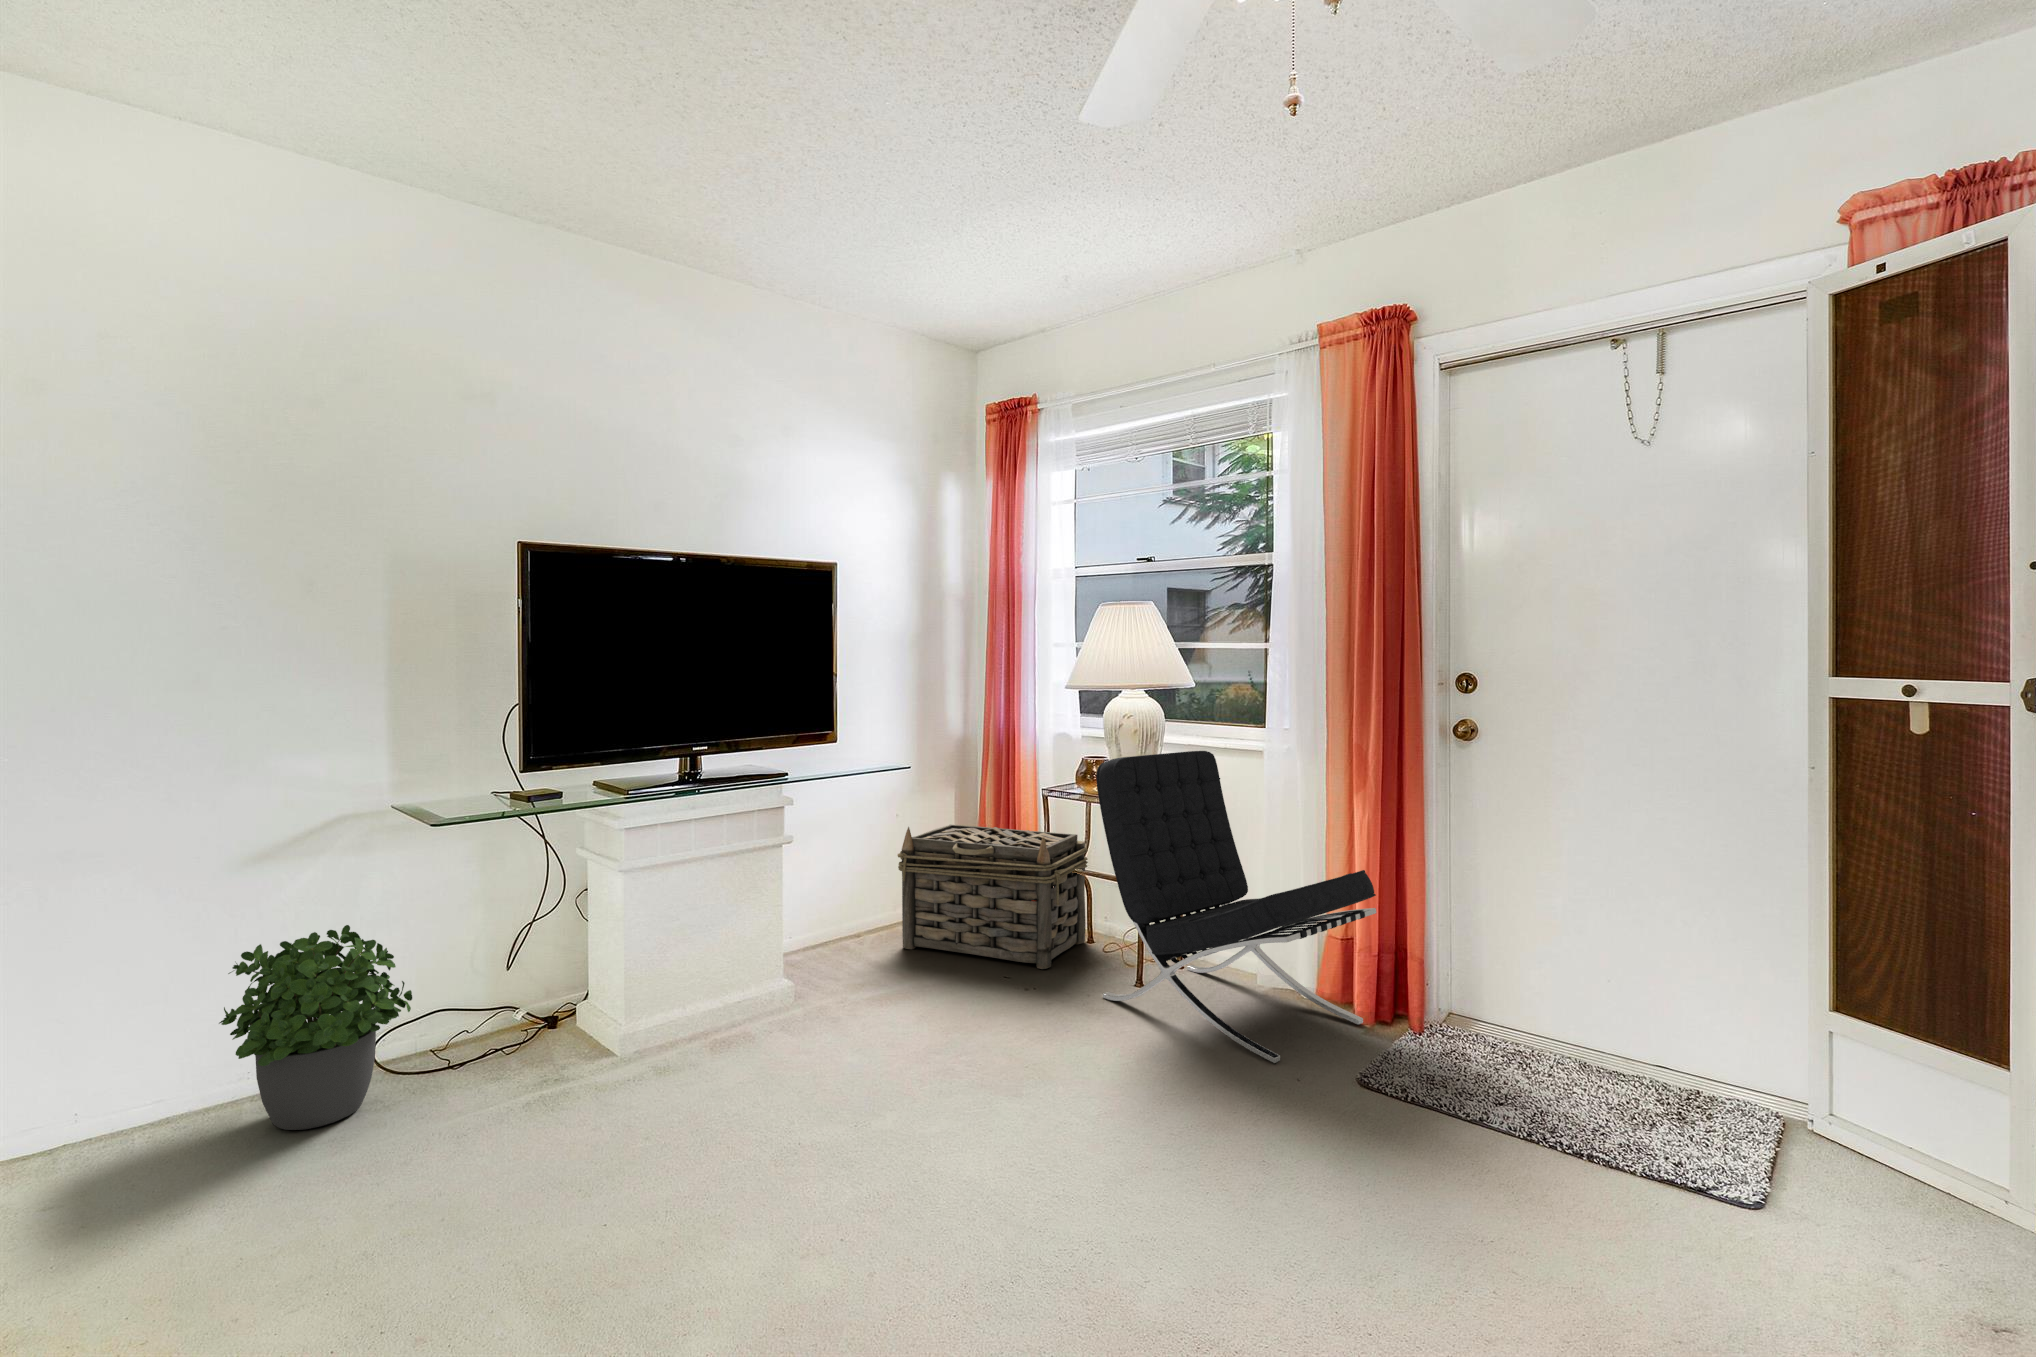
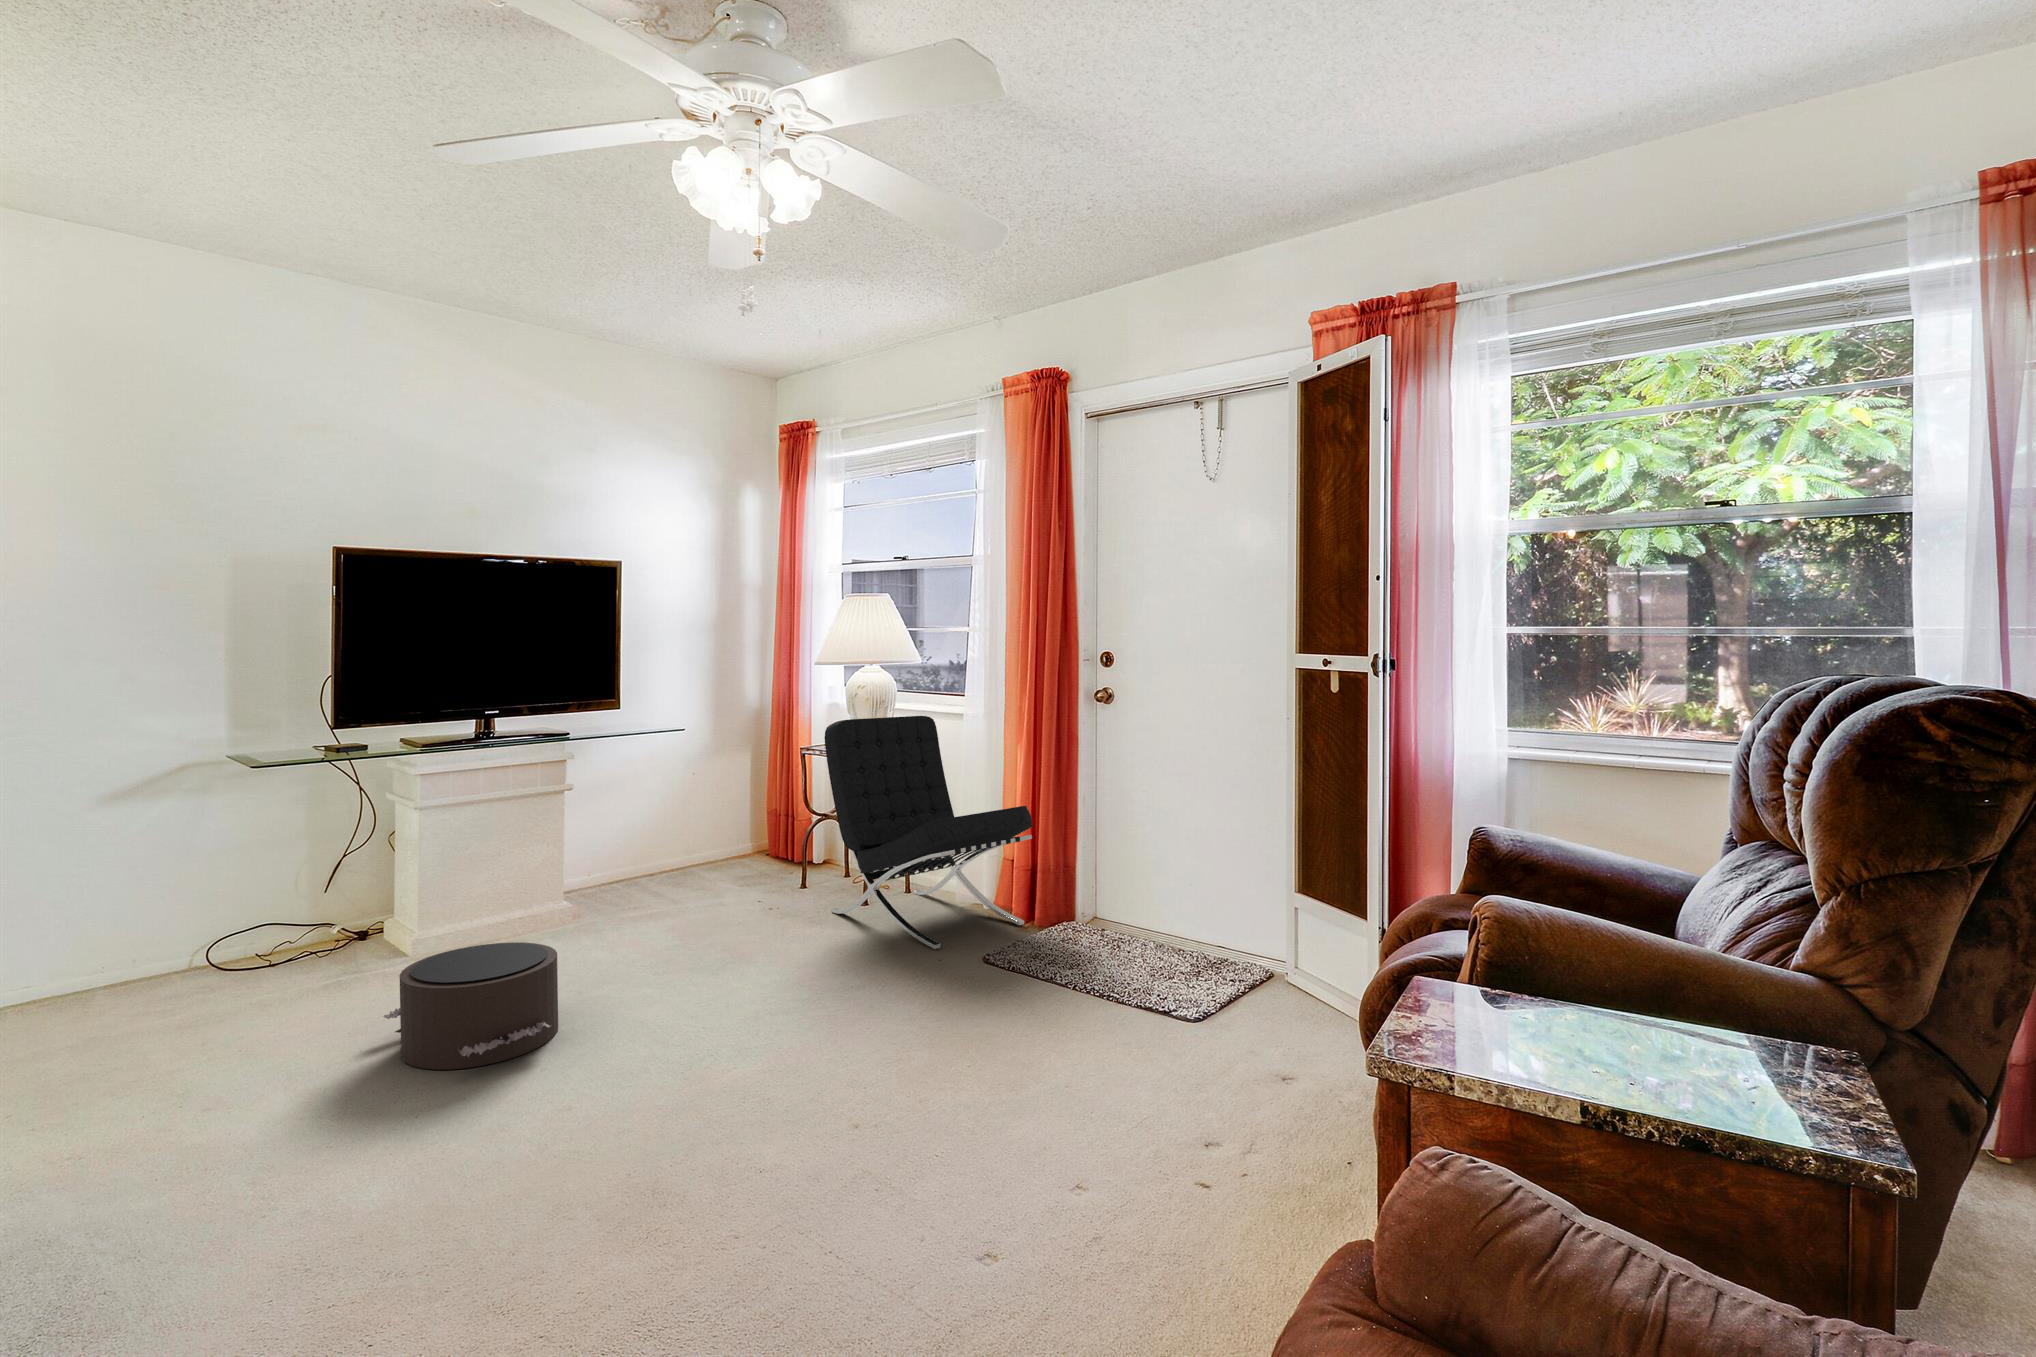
basket: present [897,825,1088,969] -> none [681,781,845,894]
potted plant: present [219,925,412,1130] -> none [68,847,235,1004]
pouf: none [616,1067,850,1271] -> present [384,942,558,1070]

